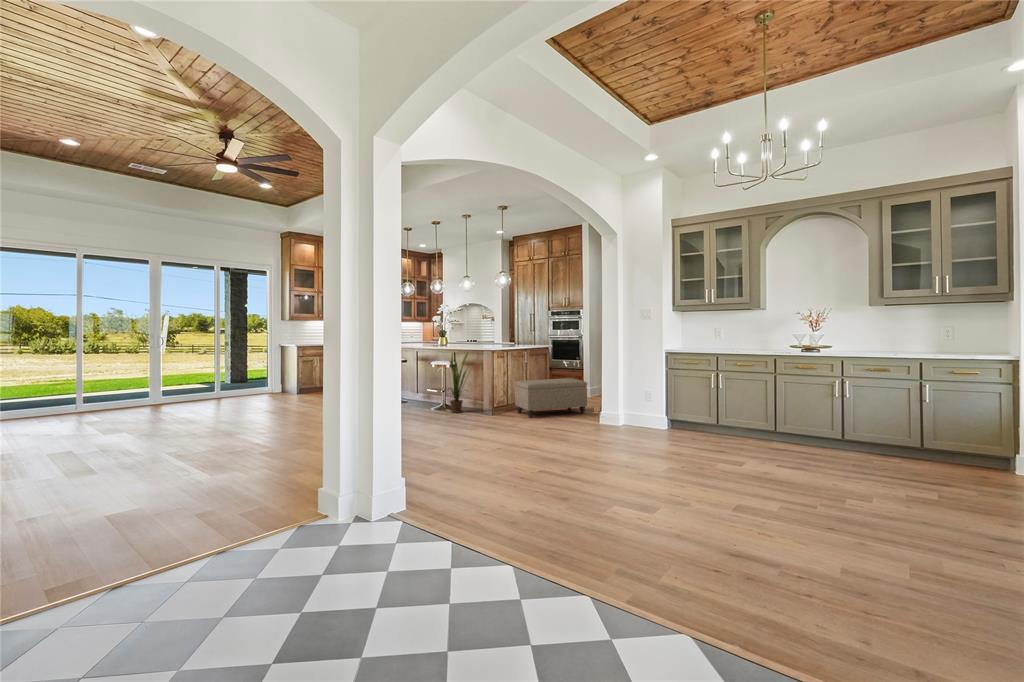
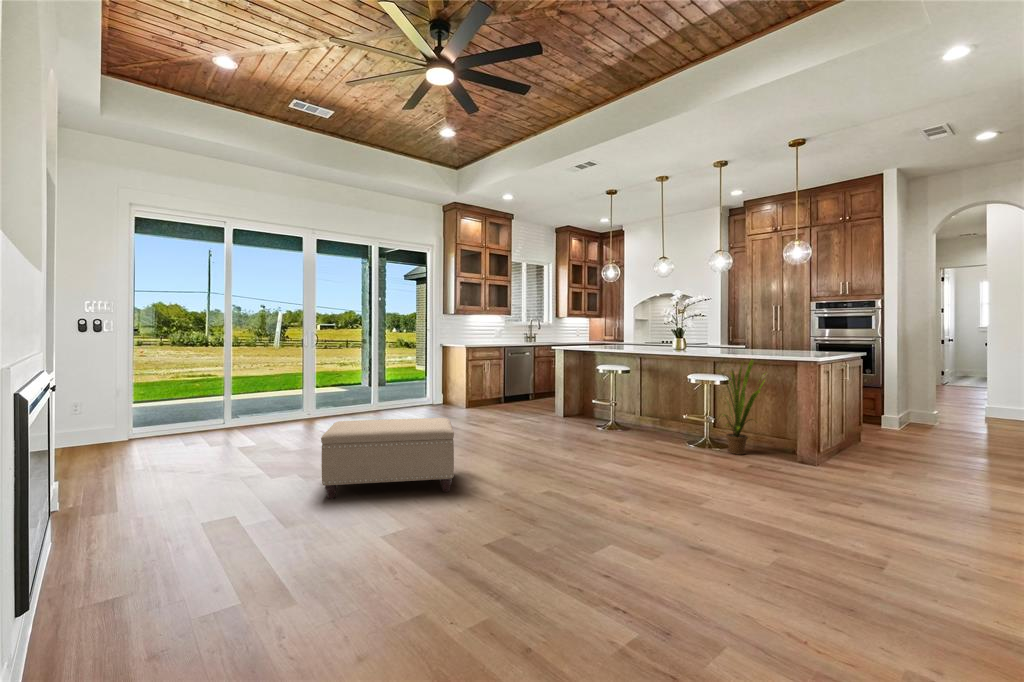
ottoman: present [515,378,587,418] -> present [321,418,454,499]

